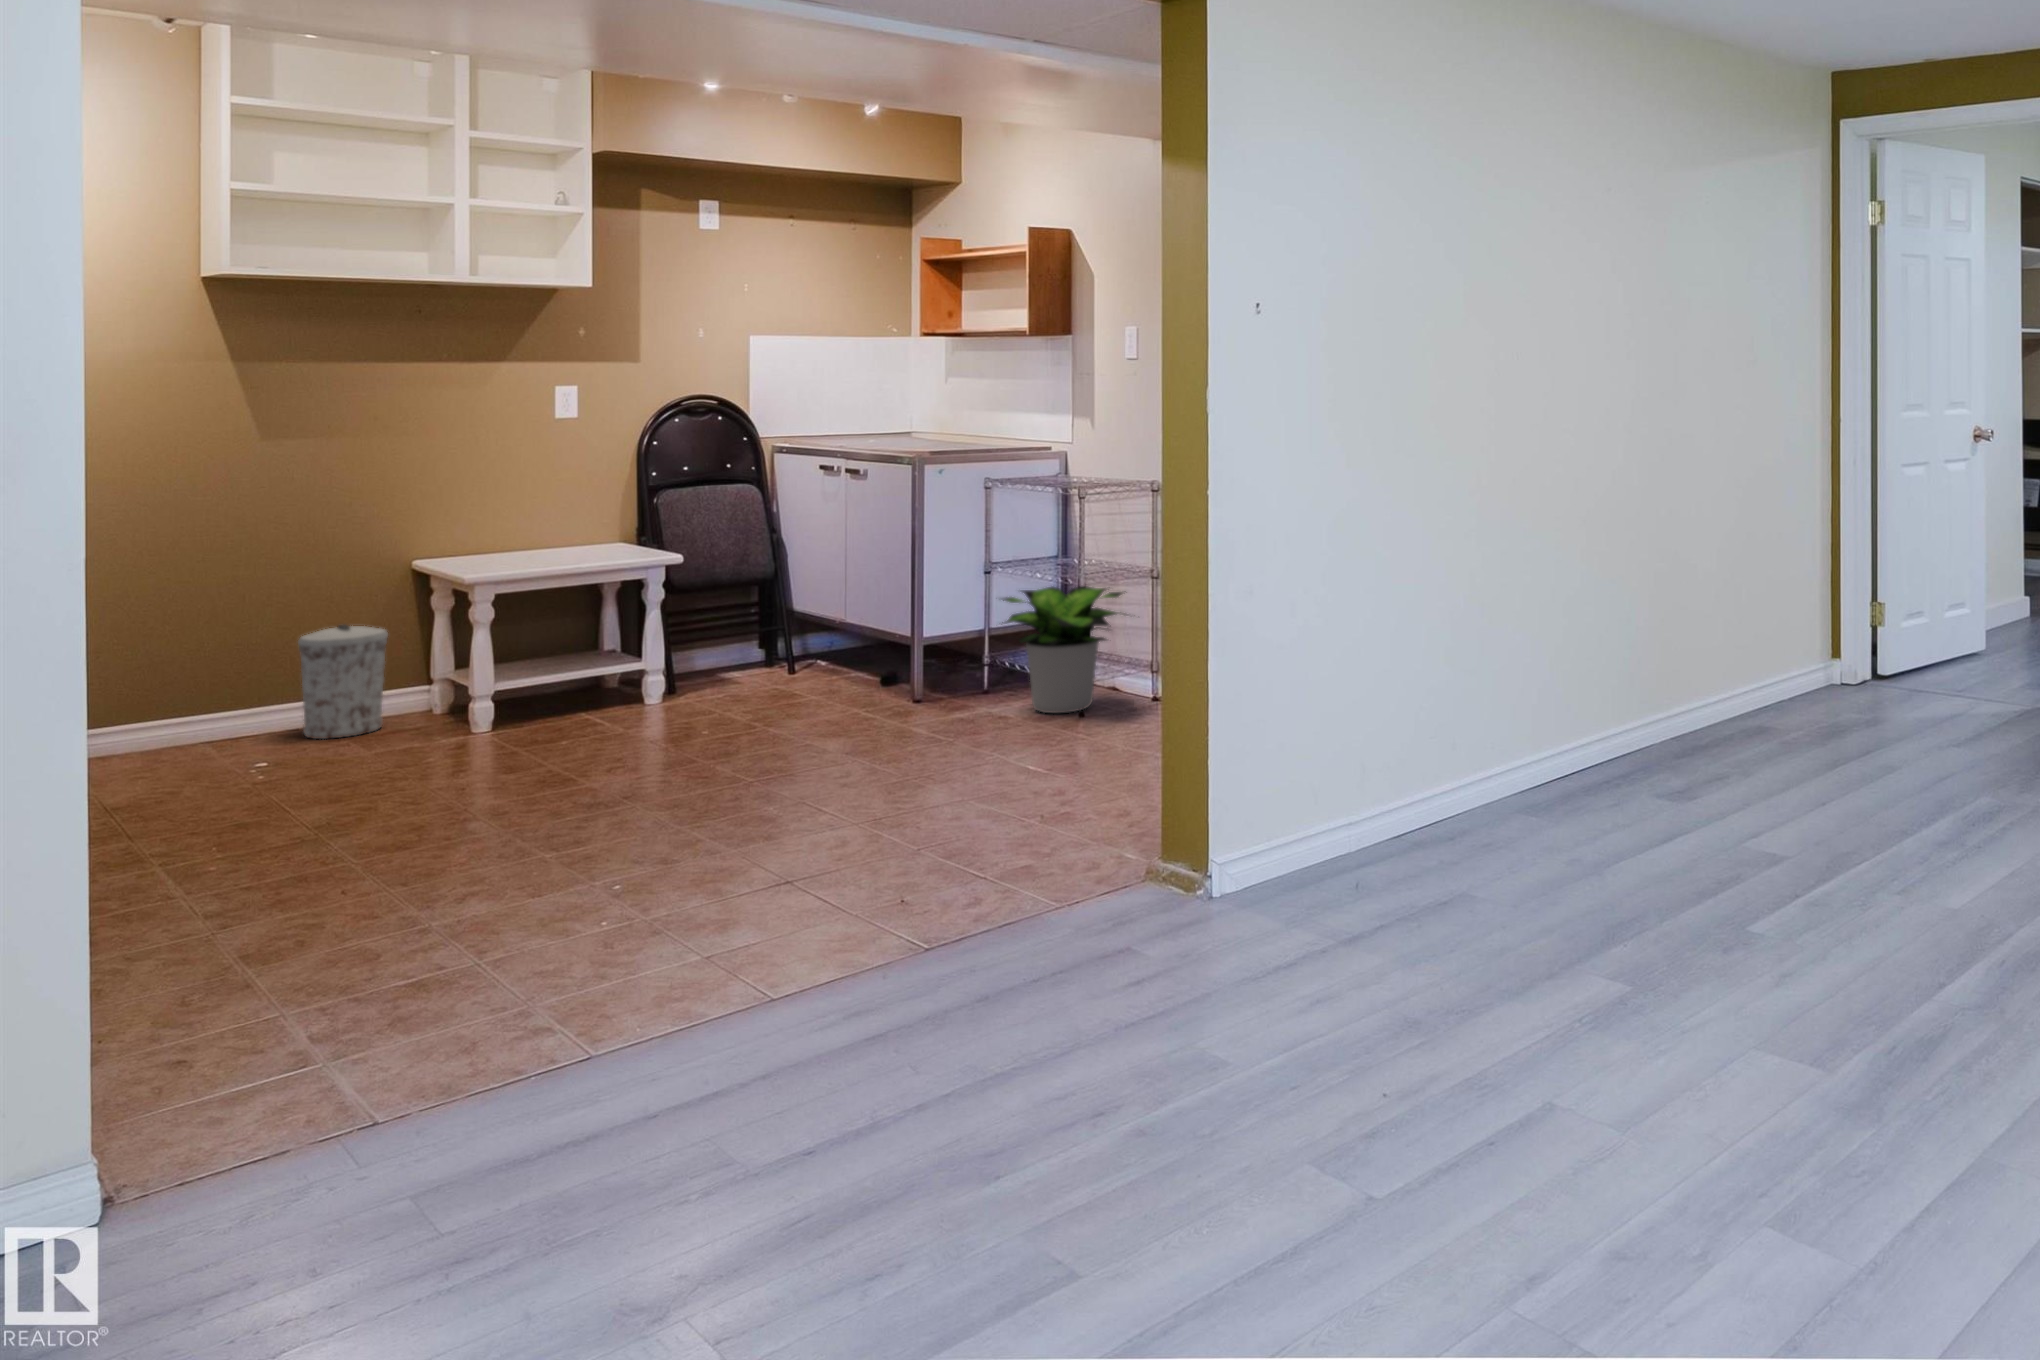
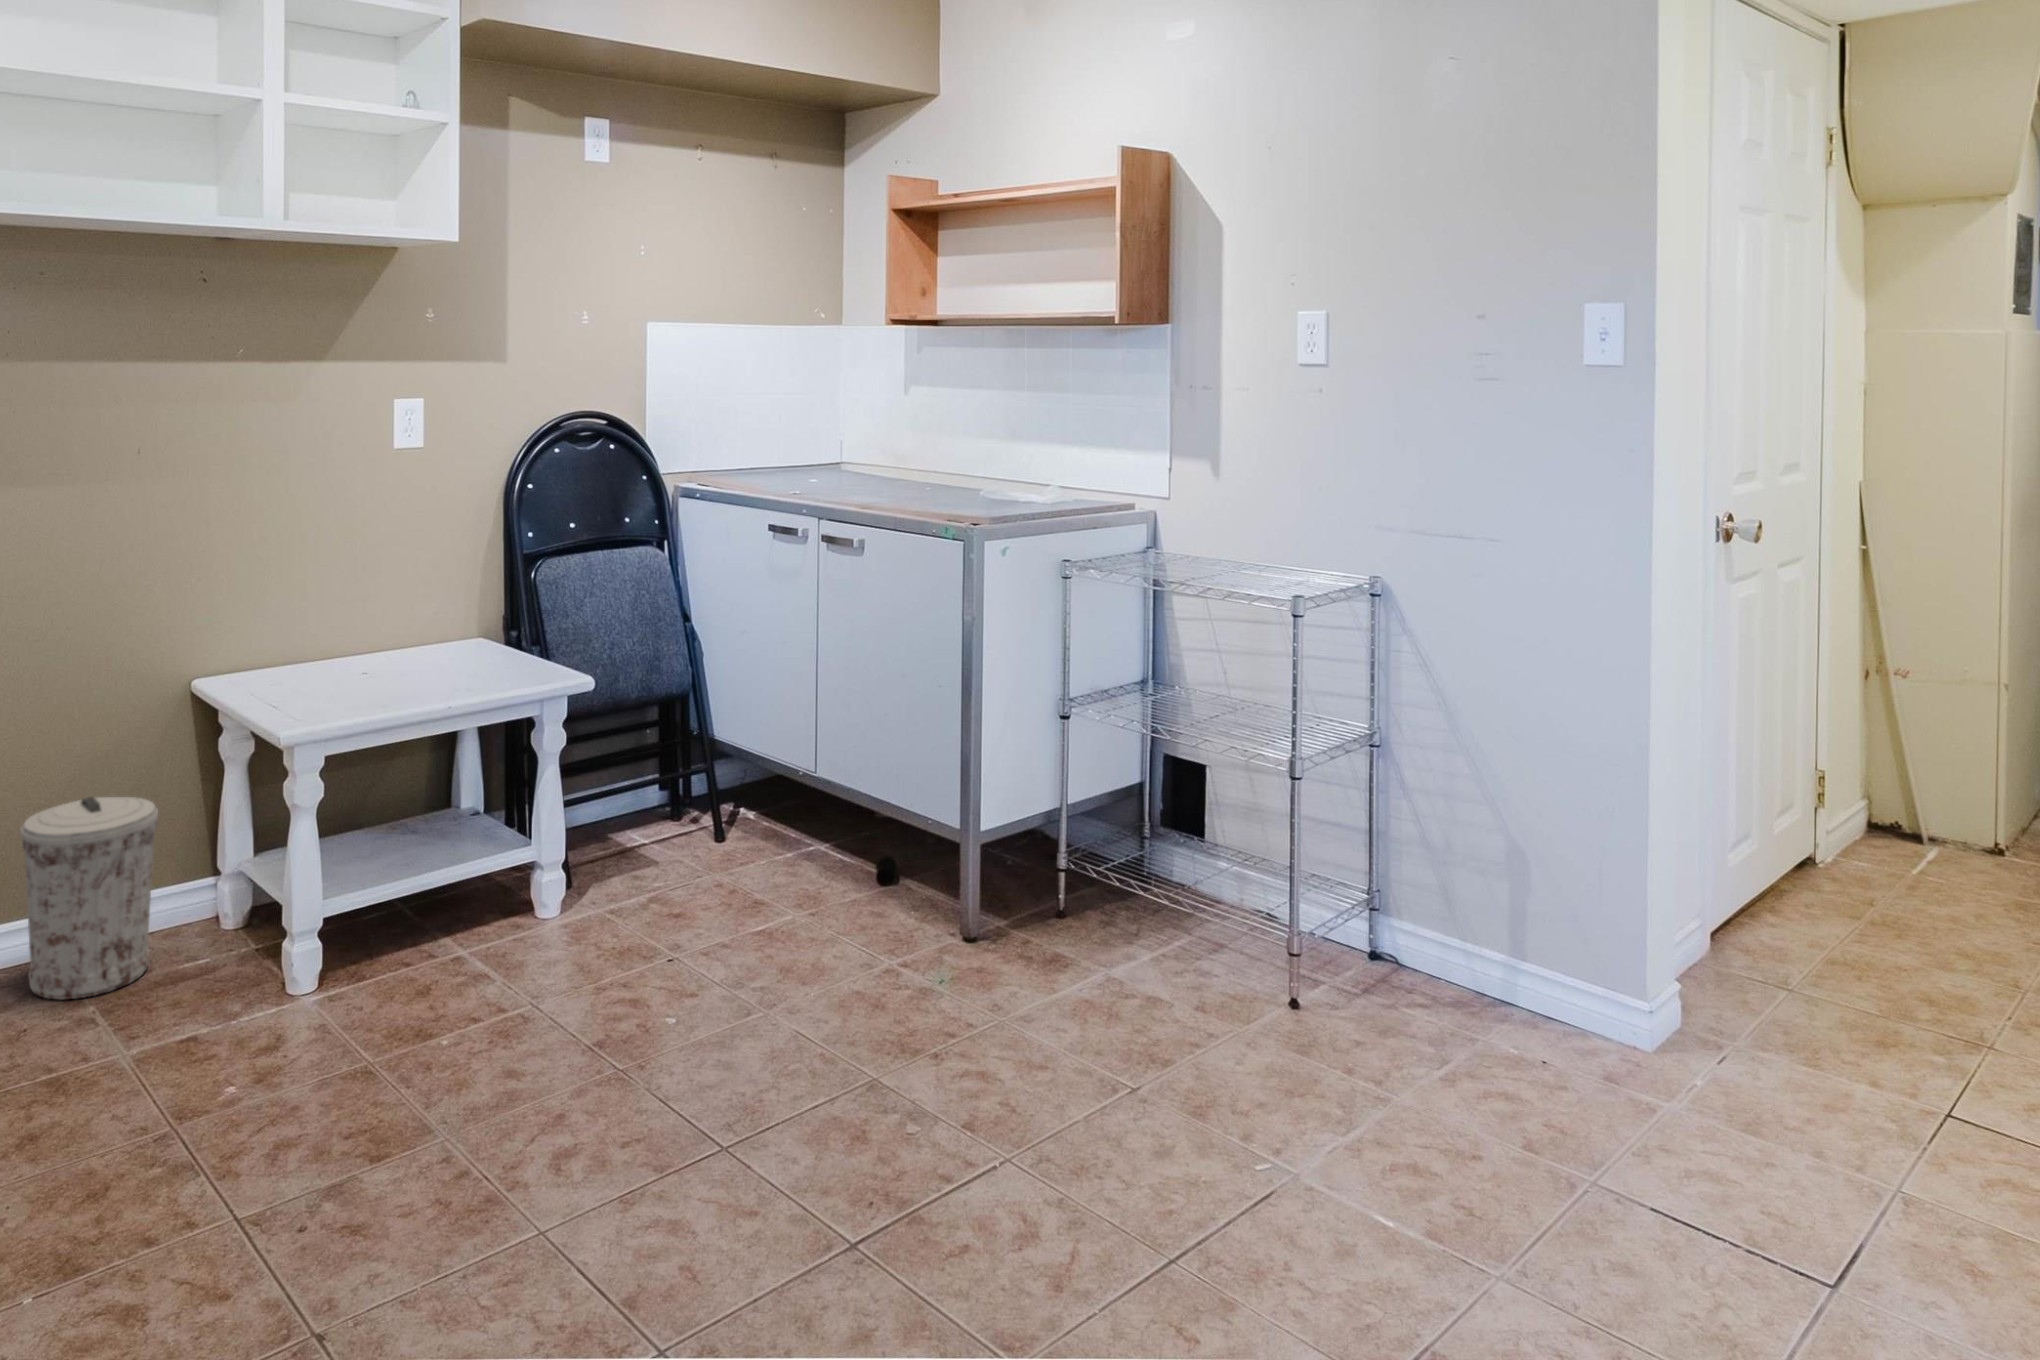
potted plant: present [1002,586,1122,713] -> none [1139,746,1373,994]

